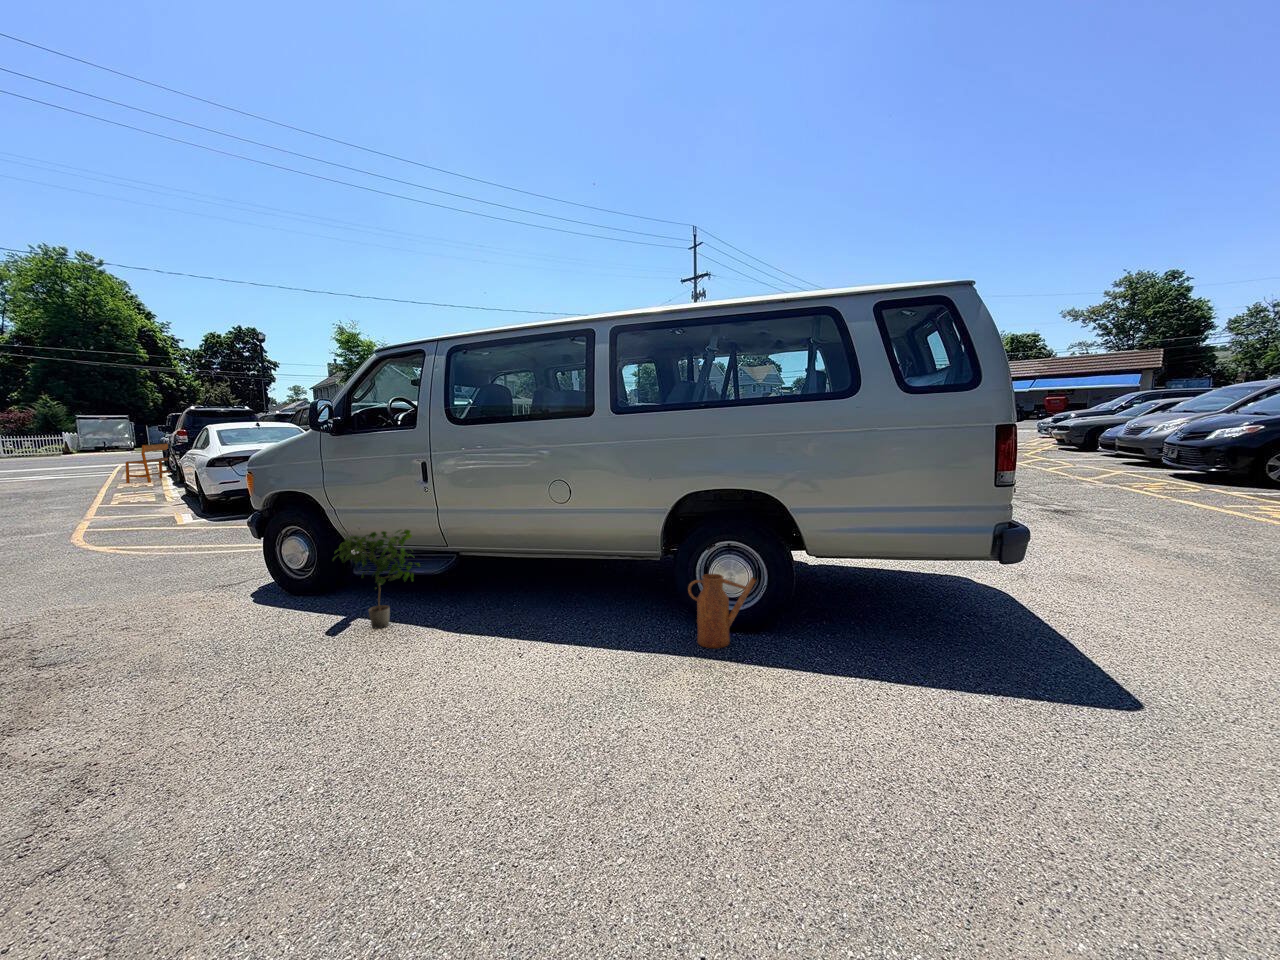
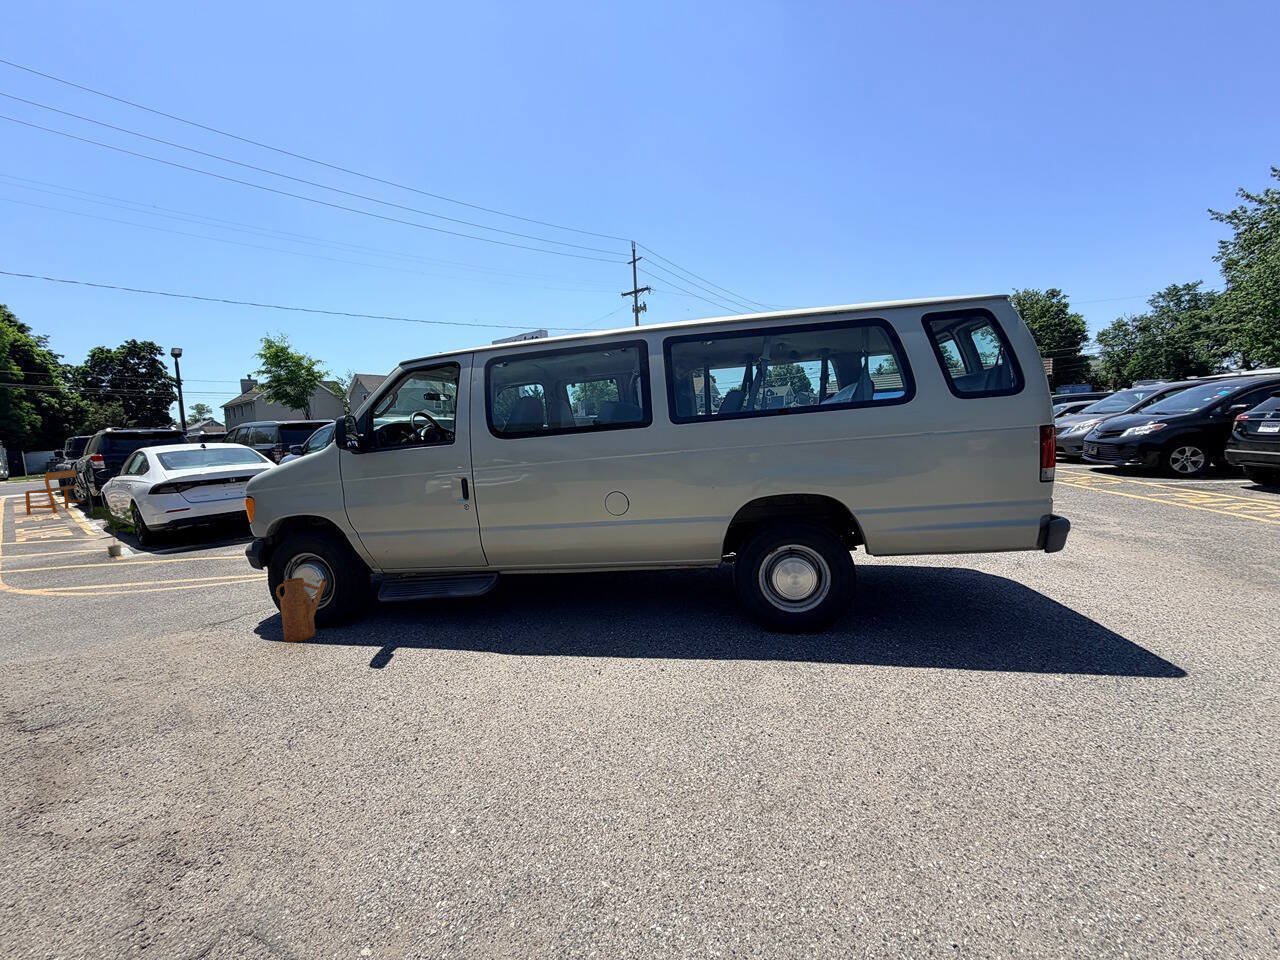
potted plant: present [333,530,420,628] -> present [85,504,135,556]
watering can: present [688,574,756,648] -> present [276,578,327,642]

